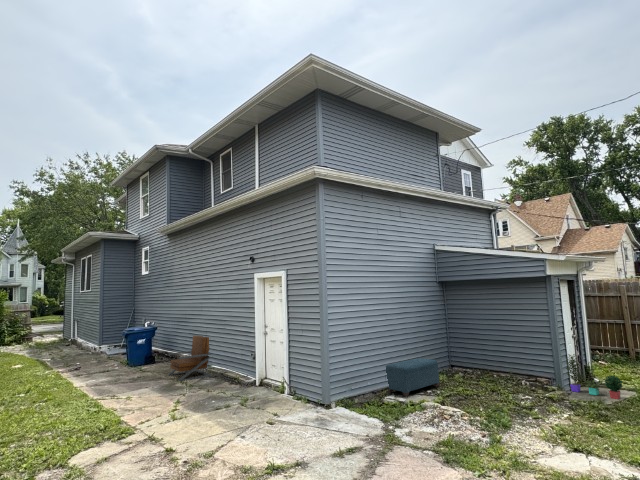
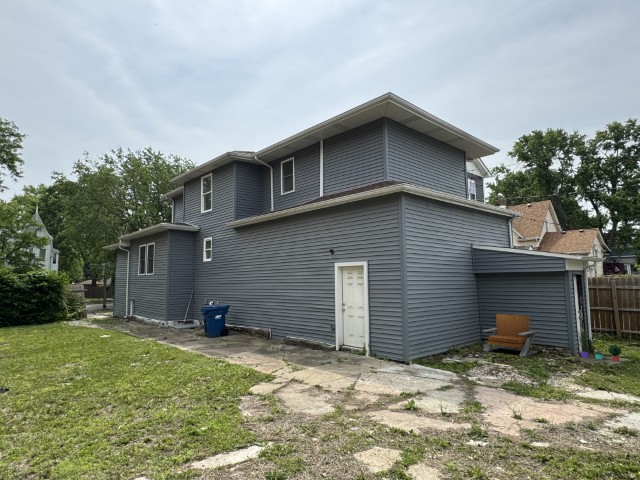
lounge chair: present [168,336,211,381] -> present [483,314,537,357]
bench: present [386,358,439,396] -> none [442,332,480,359]

